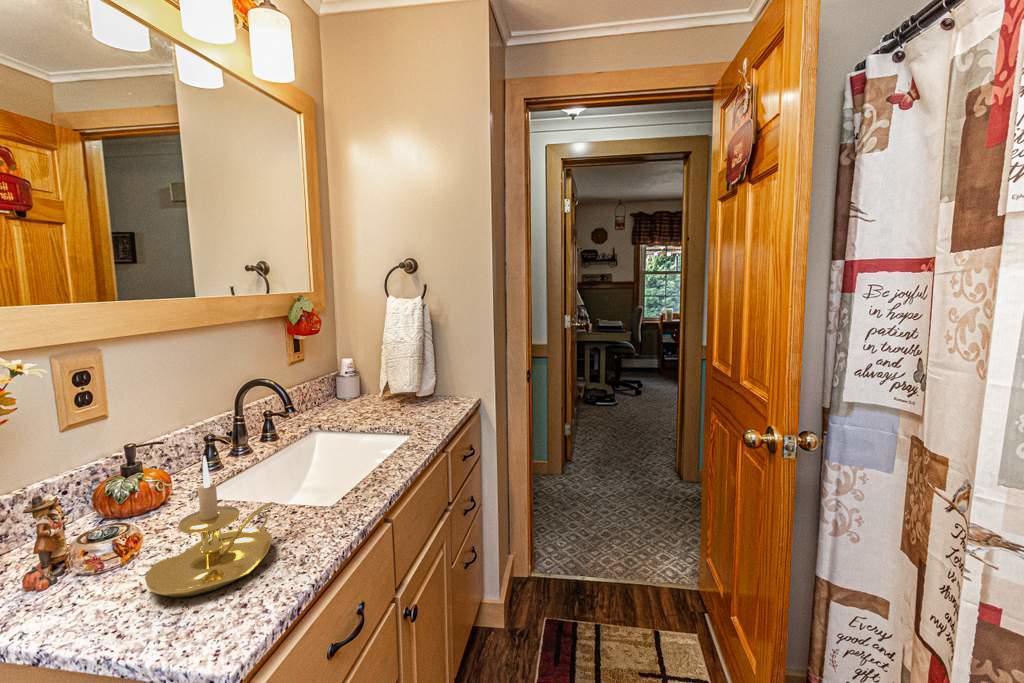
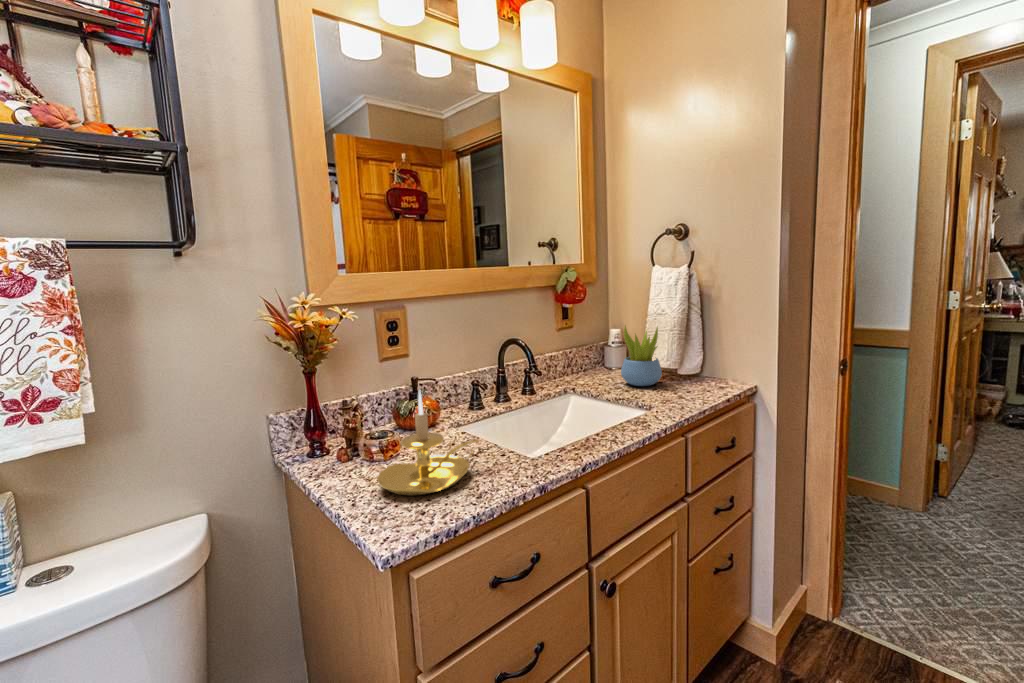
succulent plant: none [366,352,407,414] -> present [621,326,662,386]

